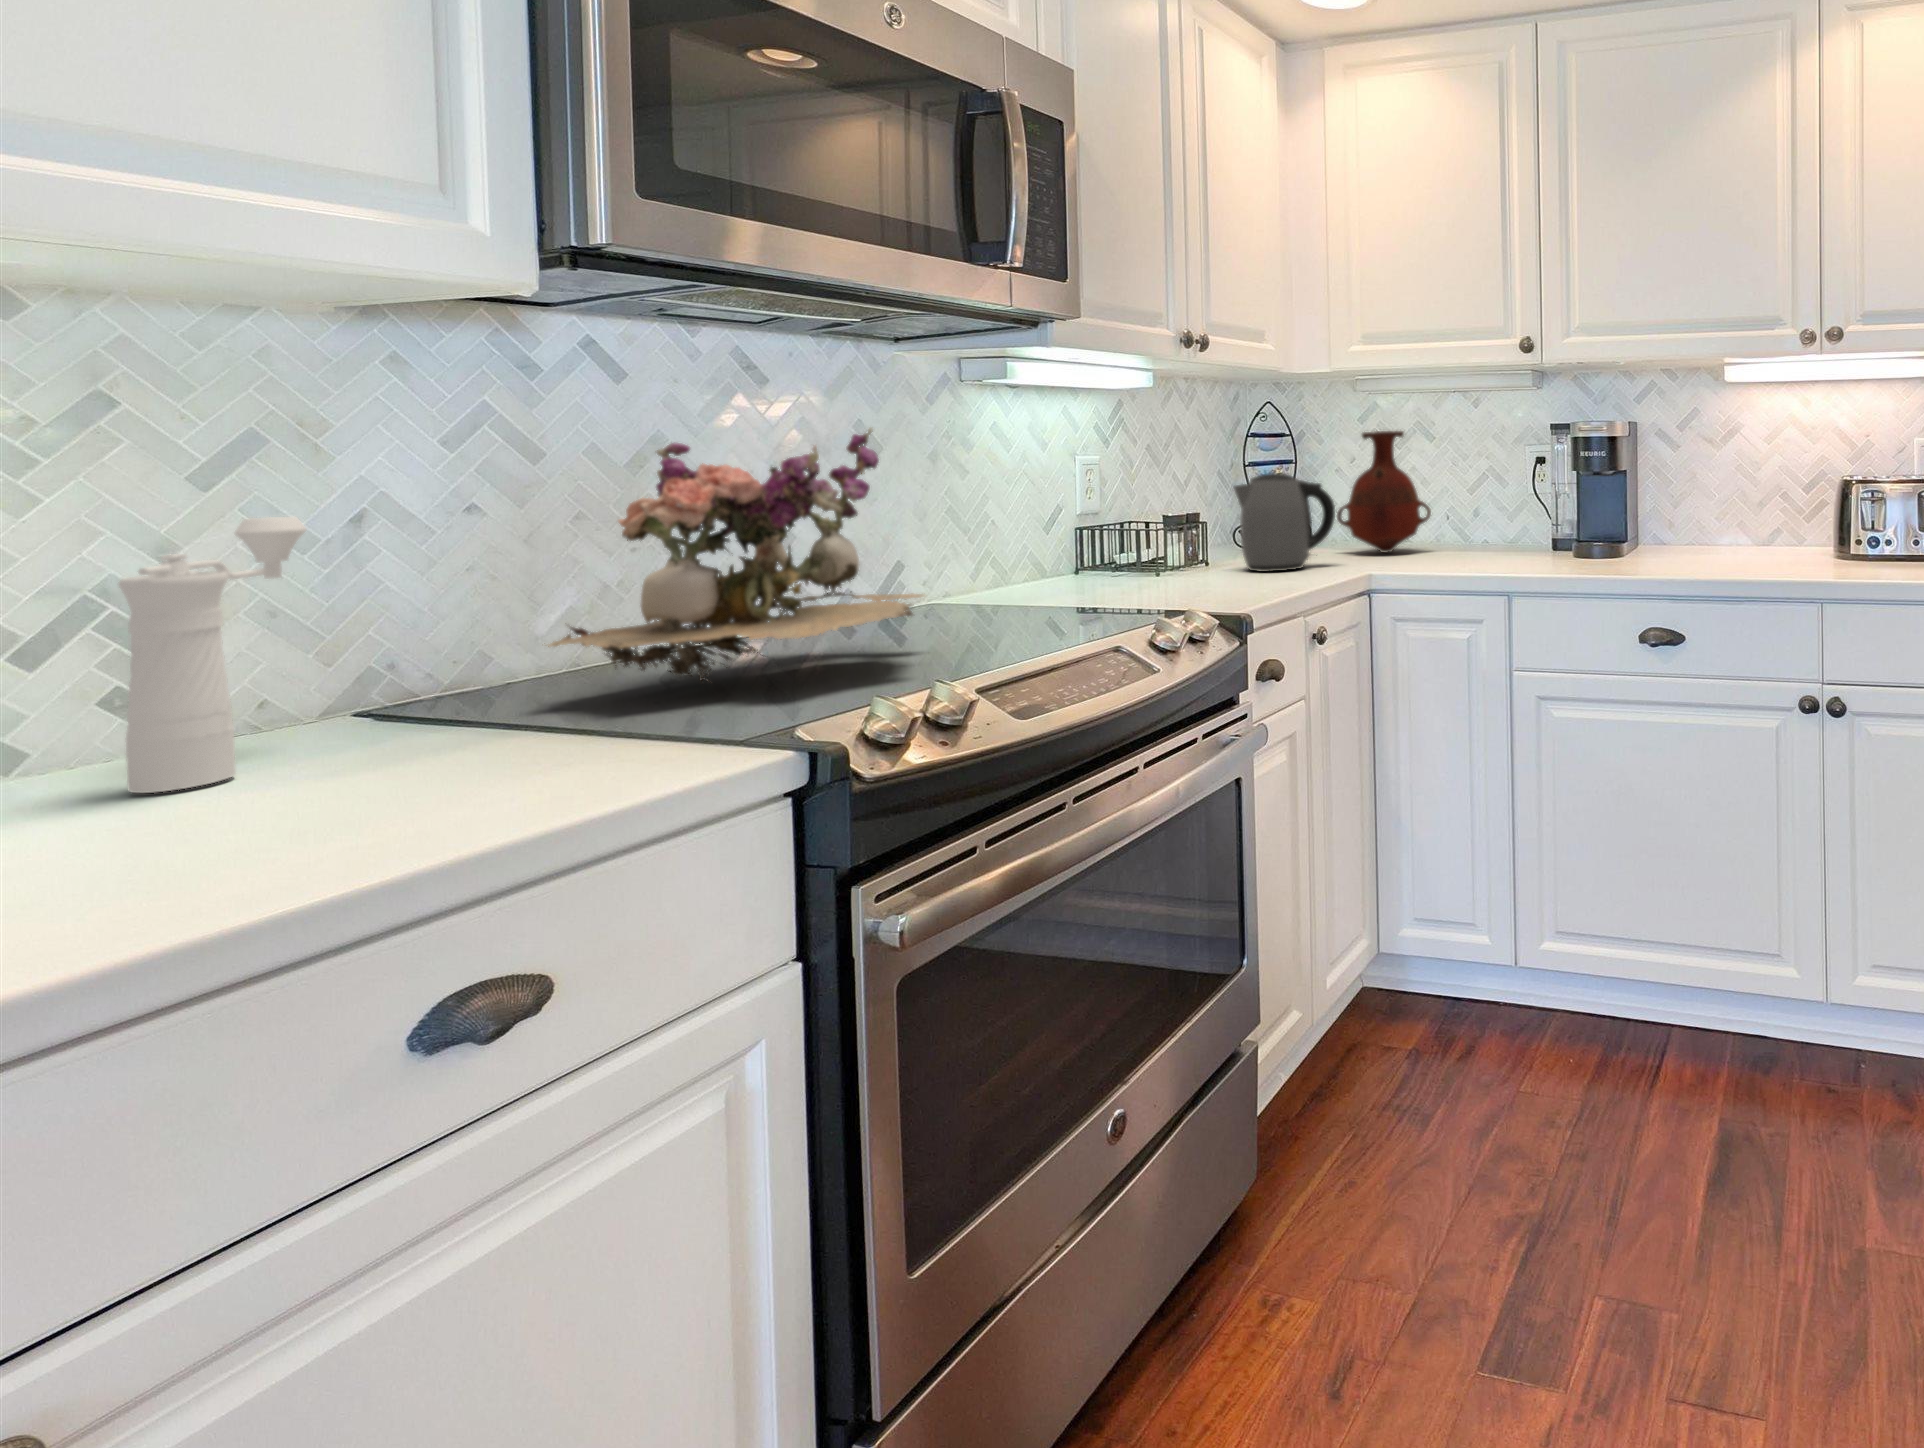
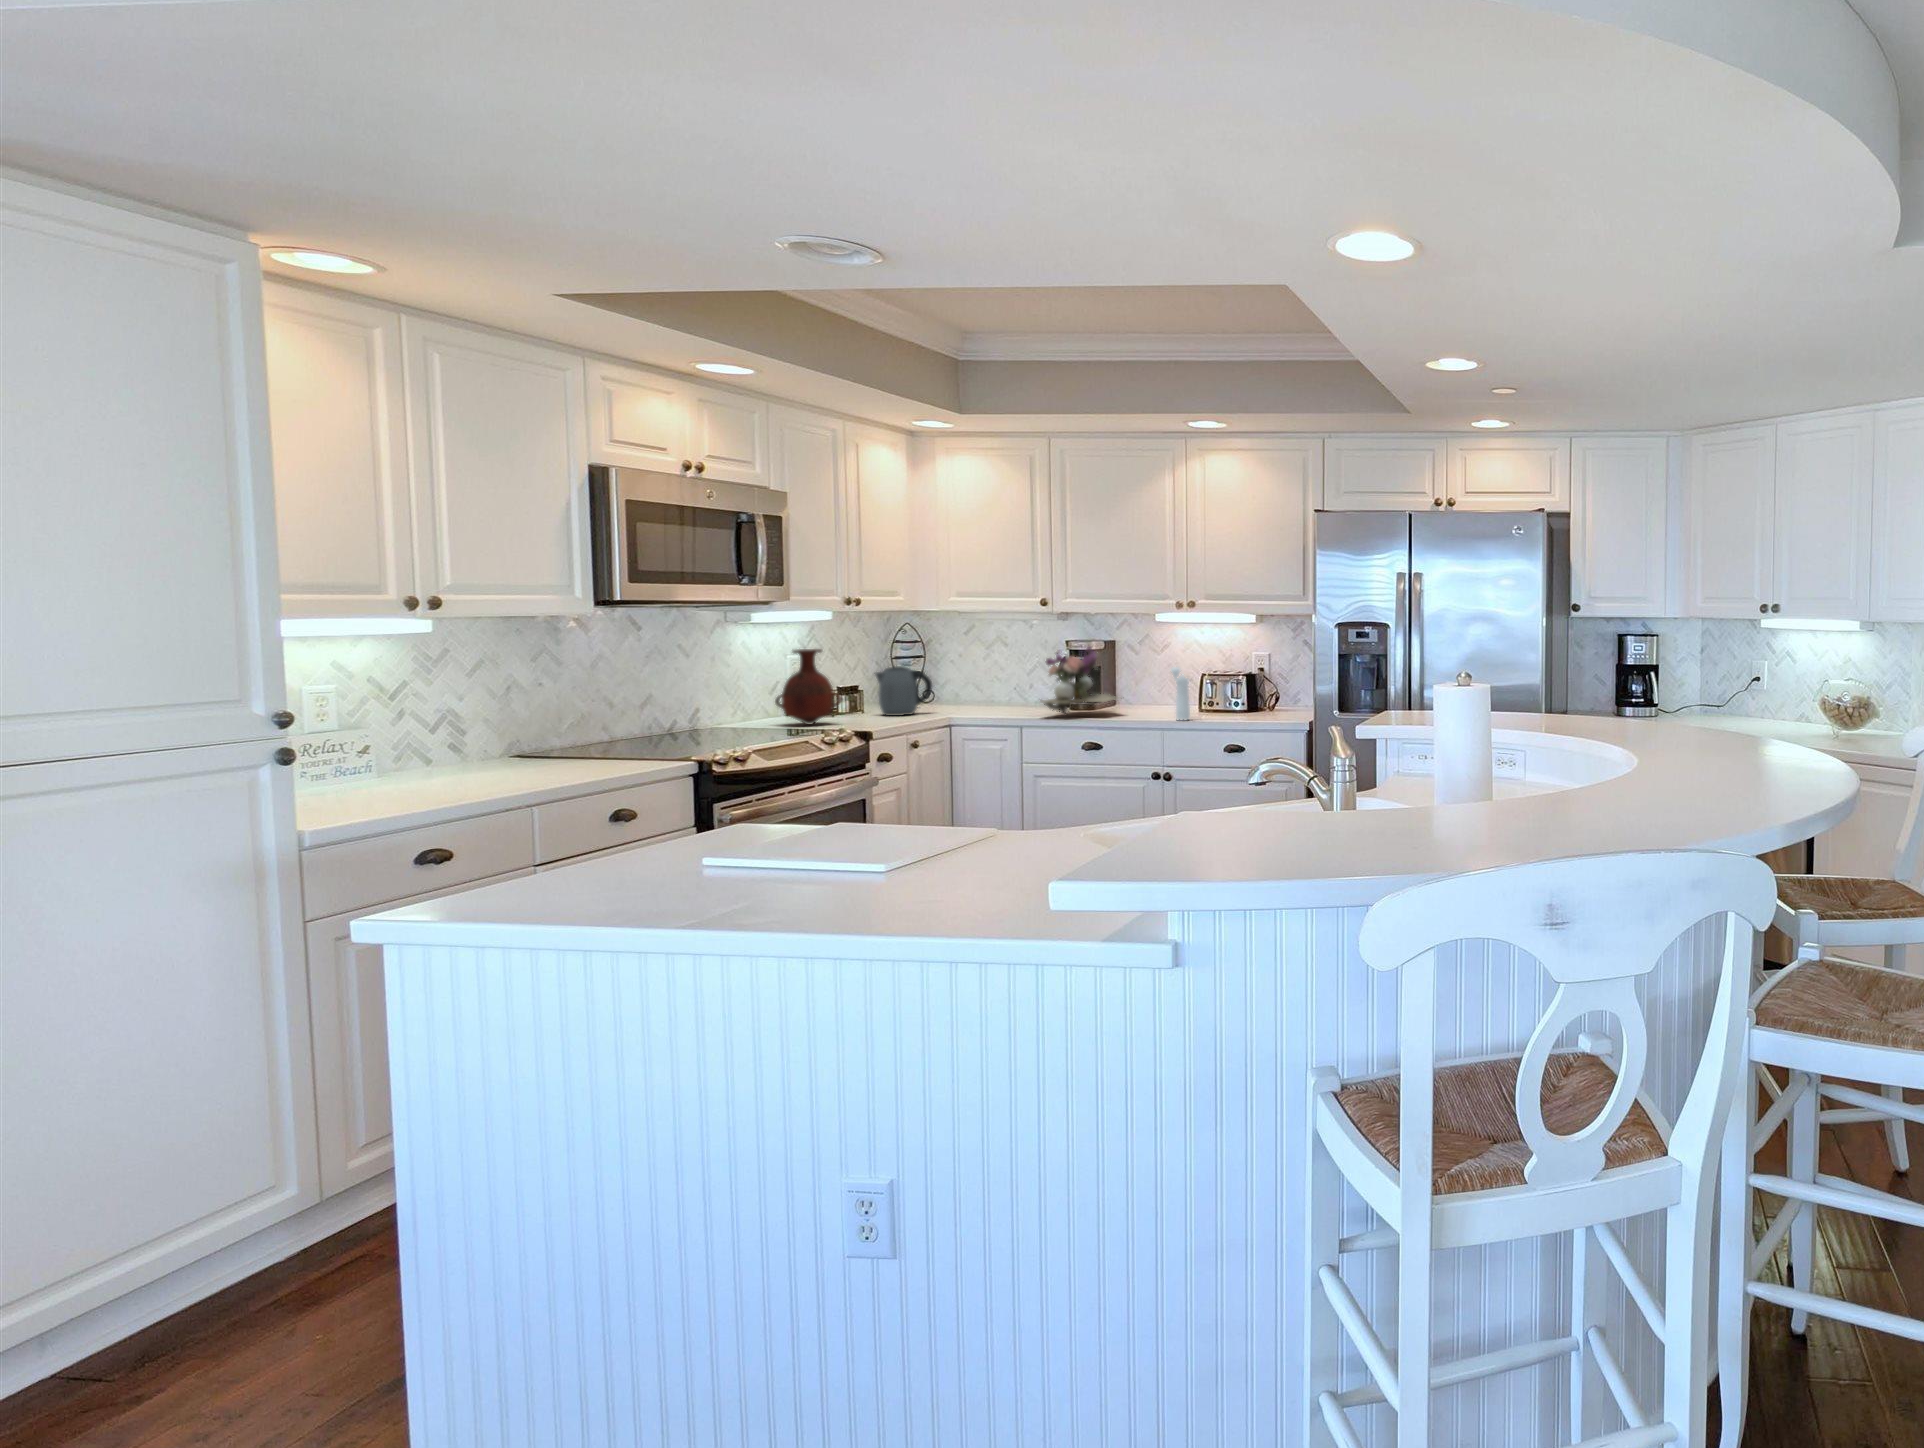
flower arrangement: present [548,428,924,682] -> present [1041,647,1122,714]
vase: present [1337,431,1431,553] -> present [775,649,841,725]
pepper mill: present [118,517,306,793] -> present [1171,667,1190,720]

